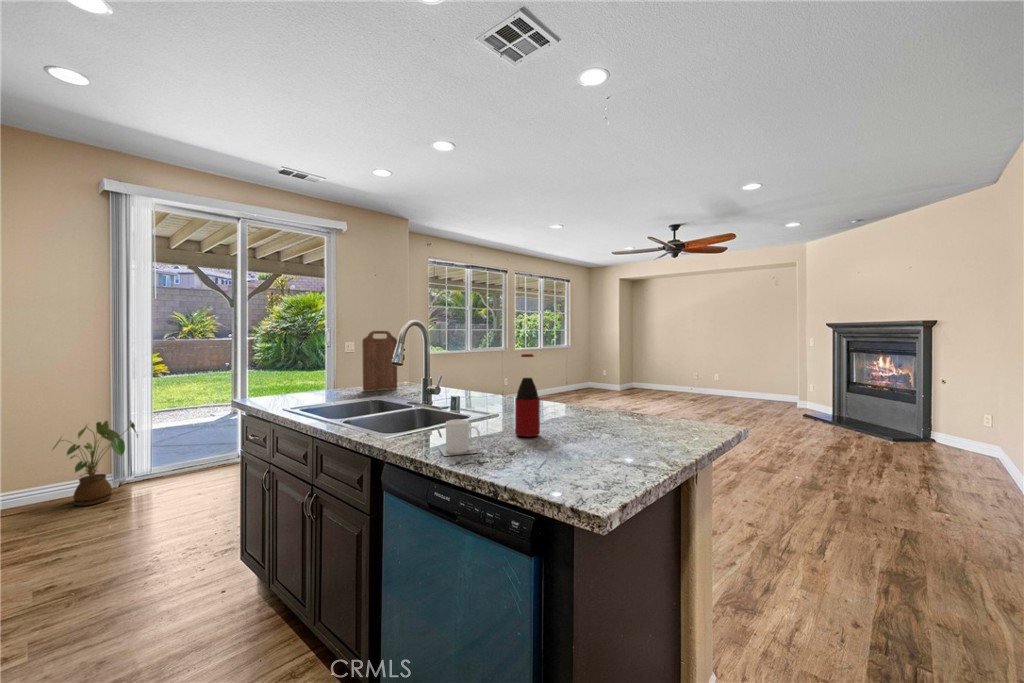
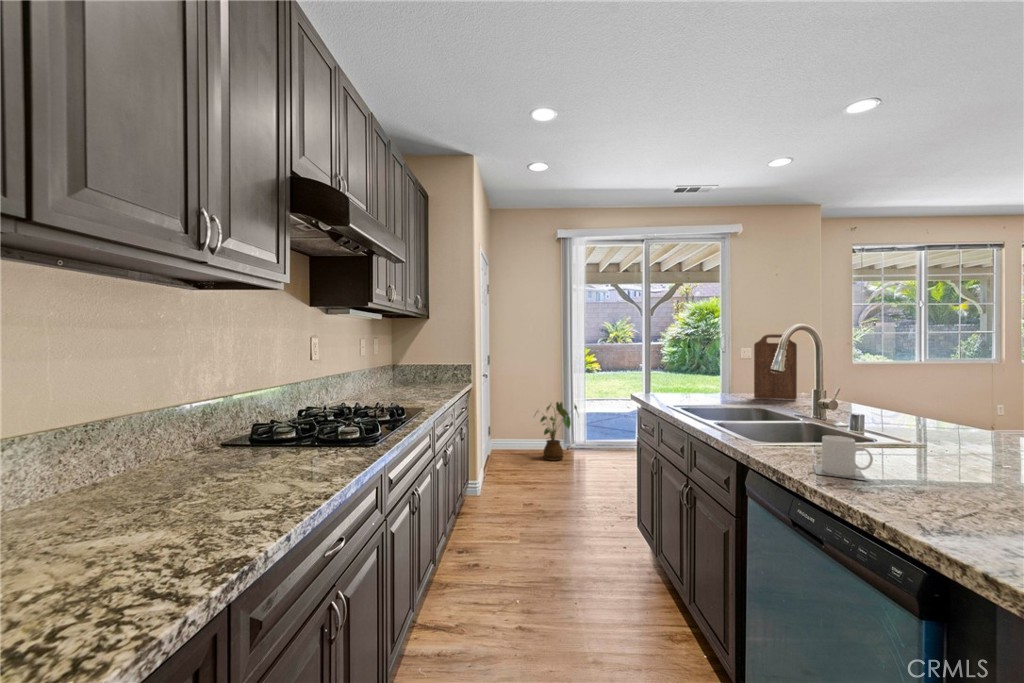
bottle: present [515,354,540,436] -> none [945,363,995,483]

